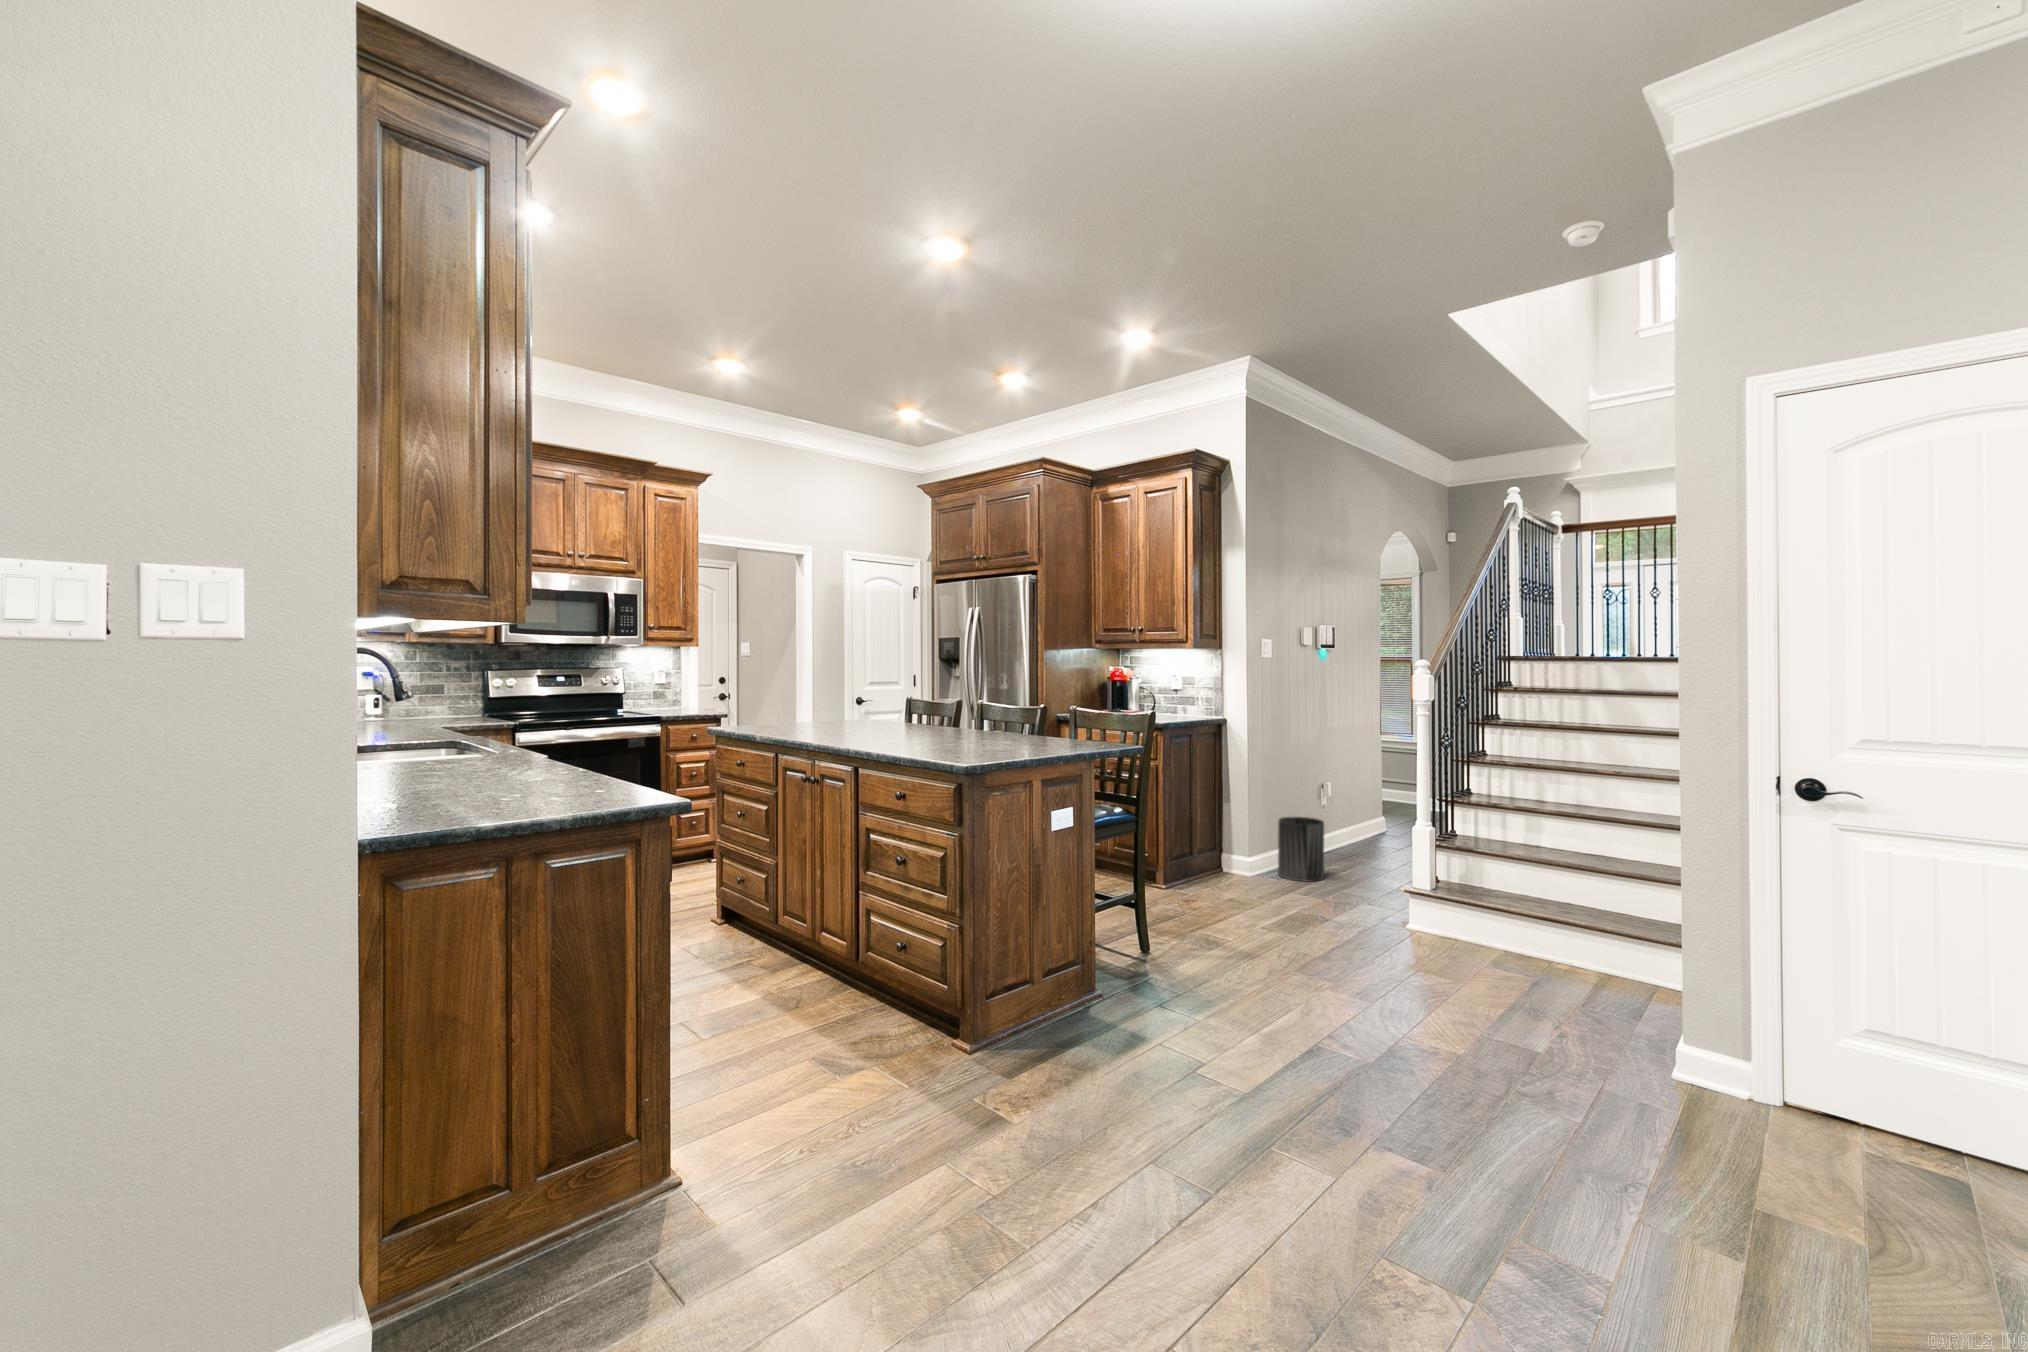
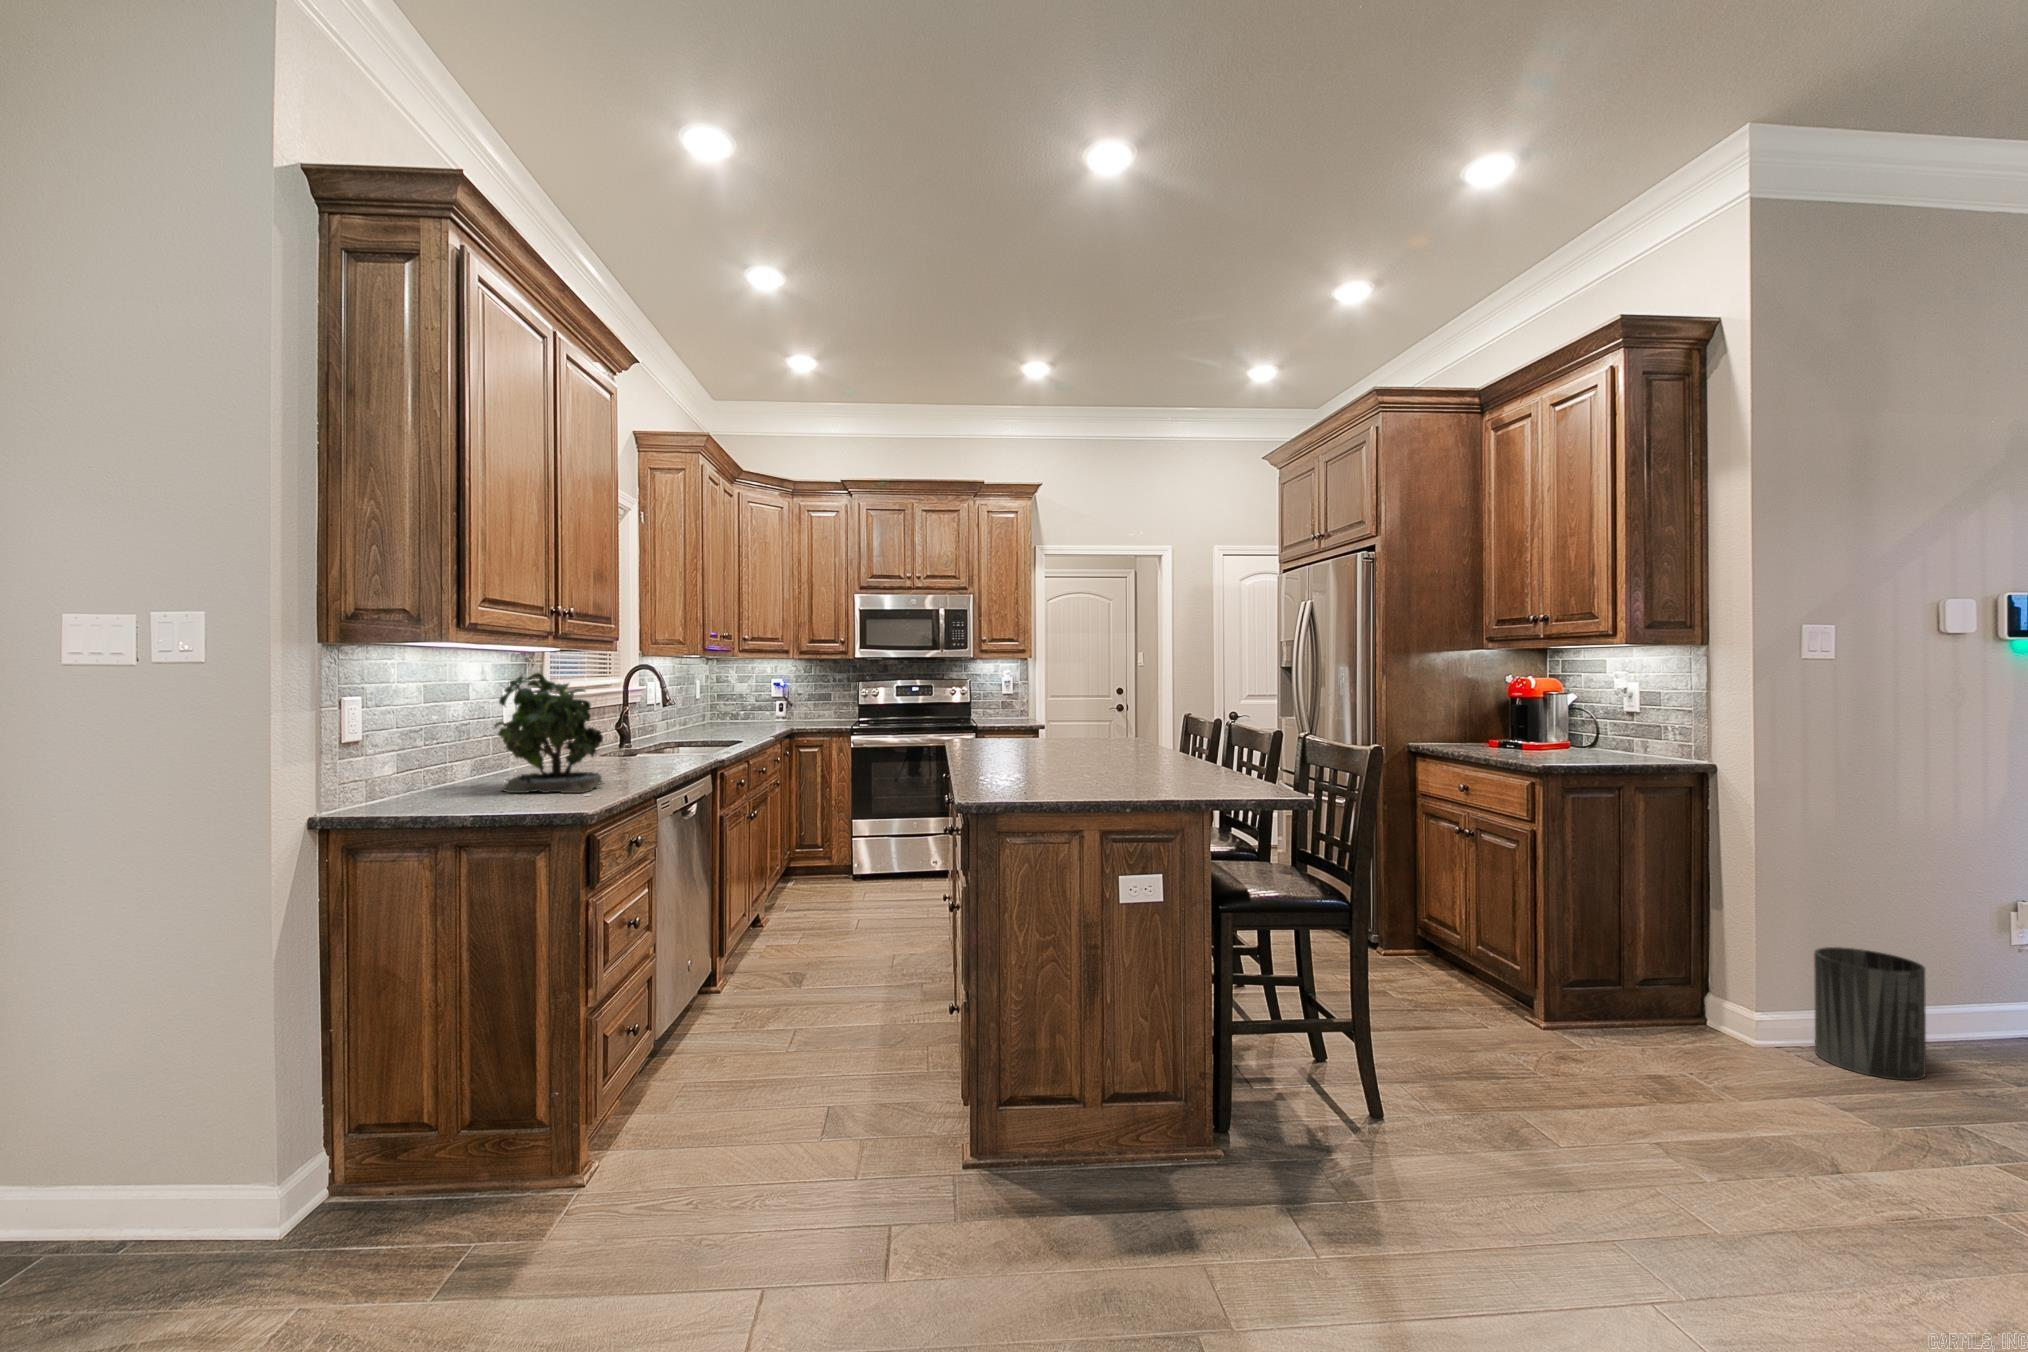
potted plant: none [425,648,573,791] -> present [494,667,603,793]

